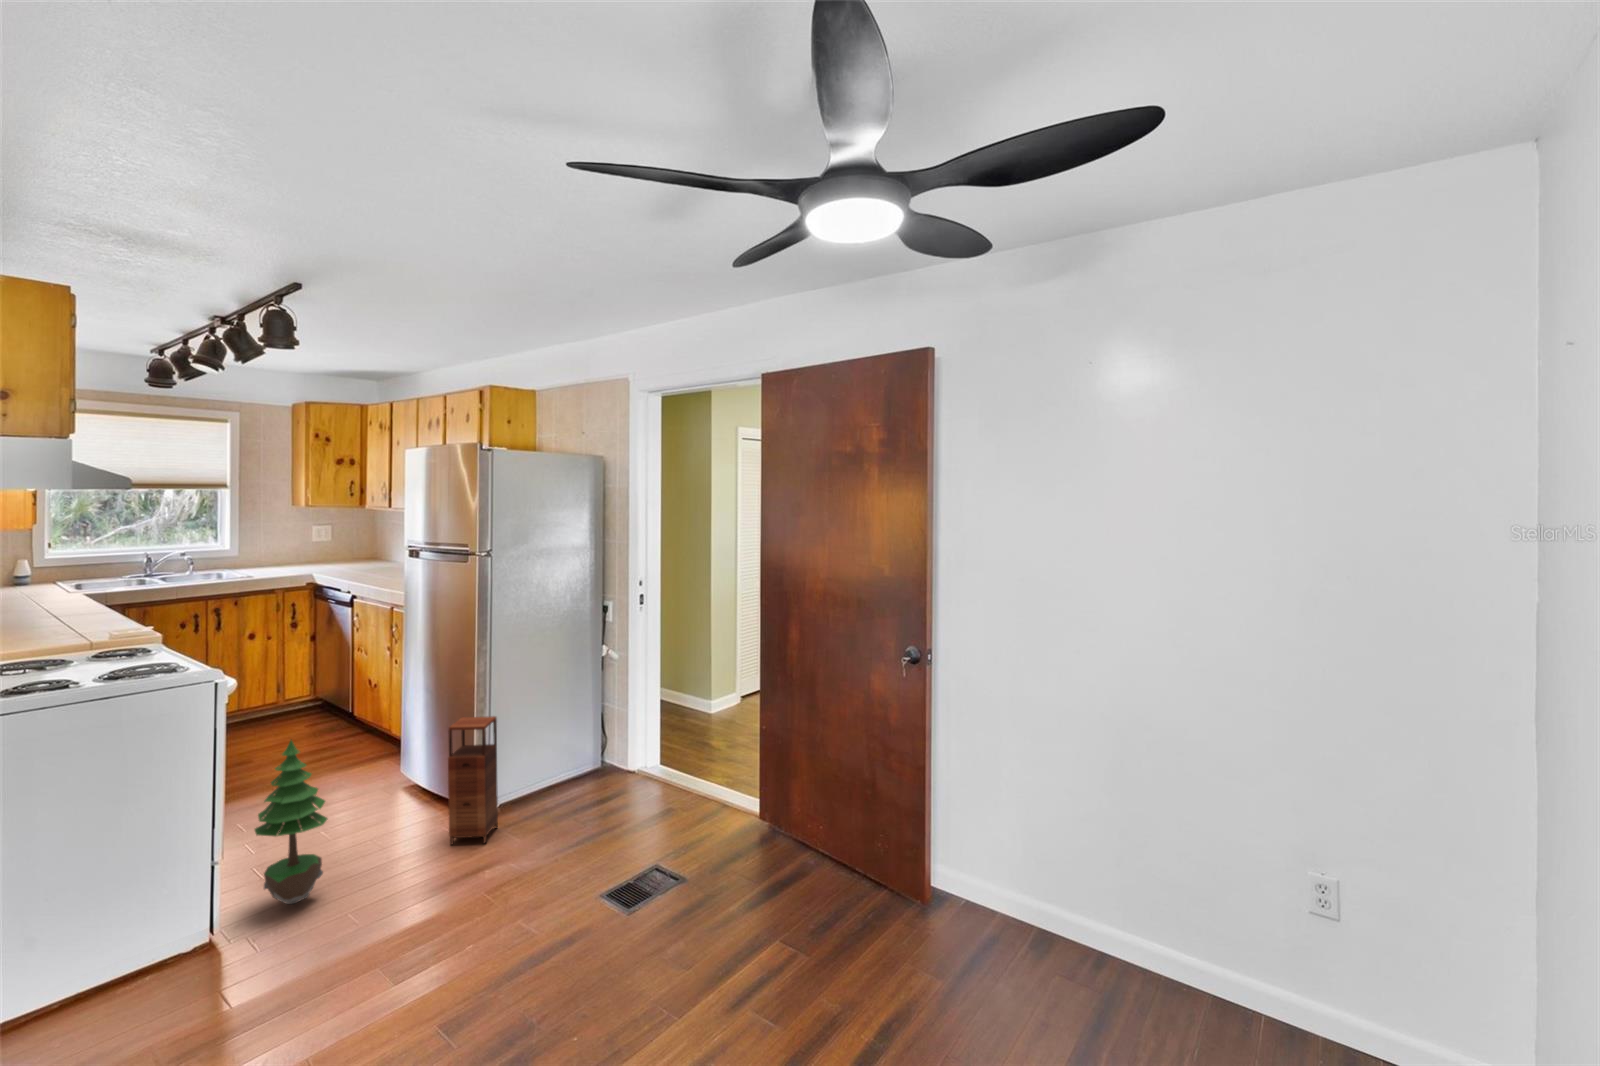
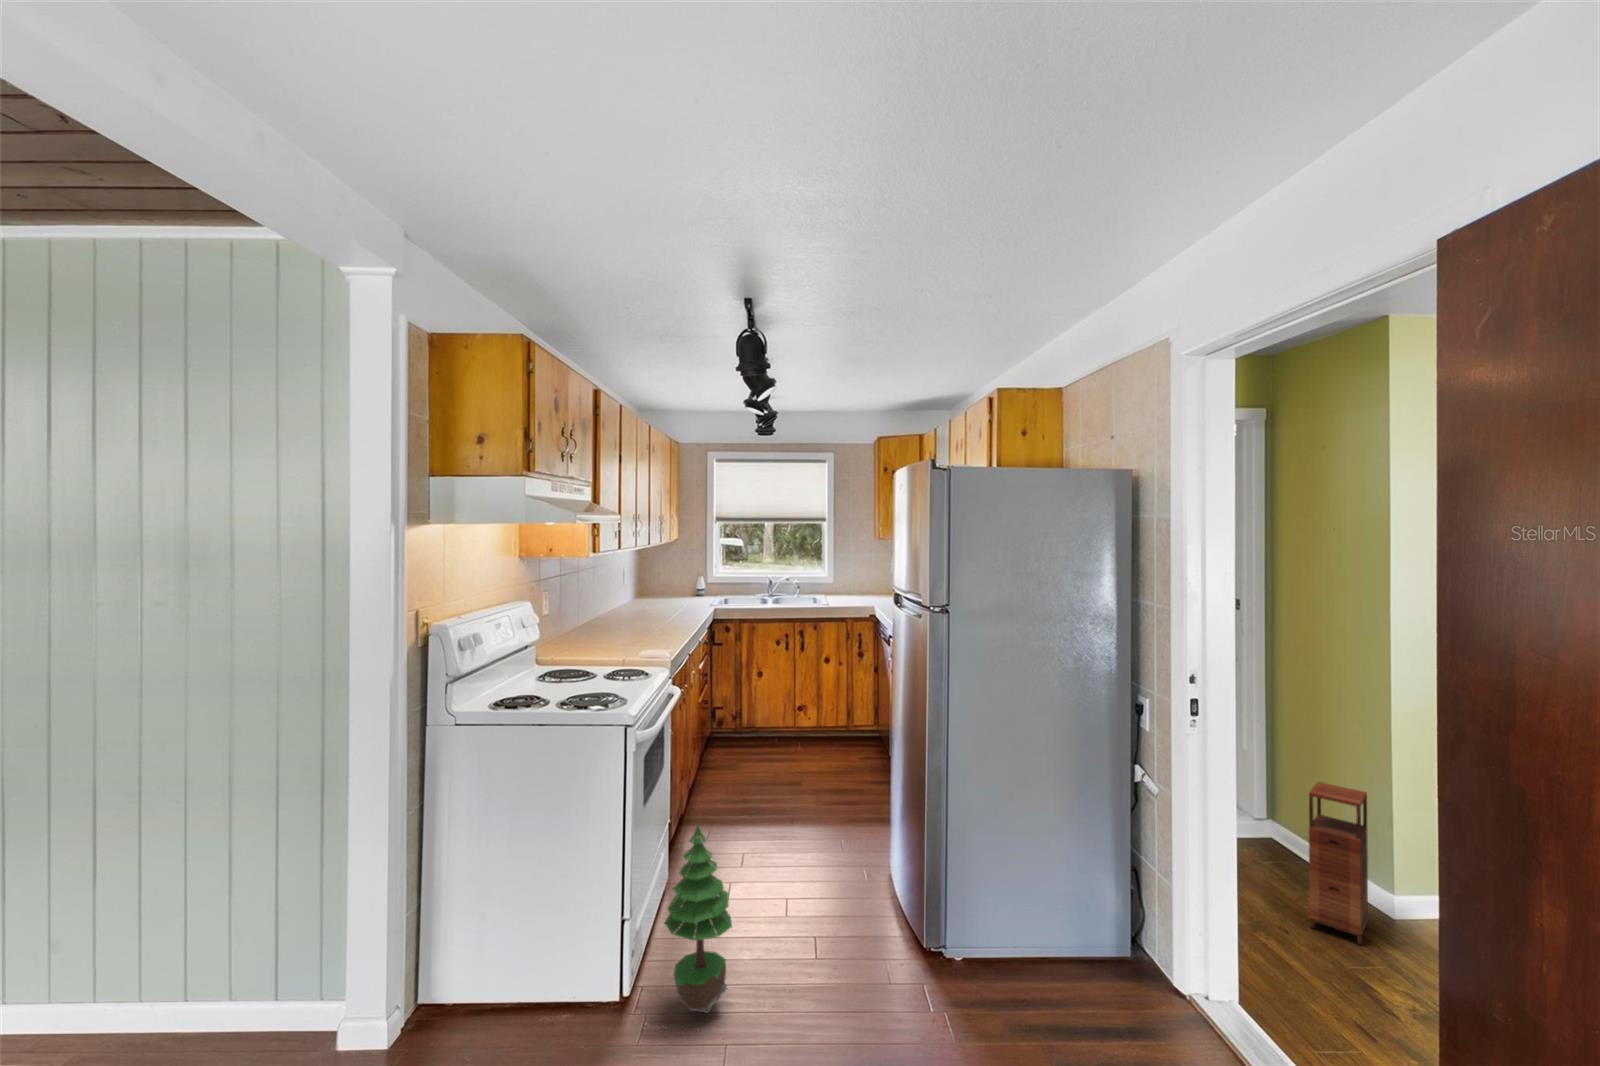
storage cabinet: present [448,716,498,845] -> present [1309,782,1368,945]

